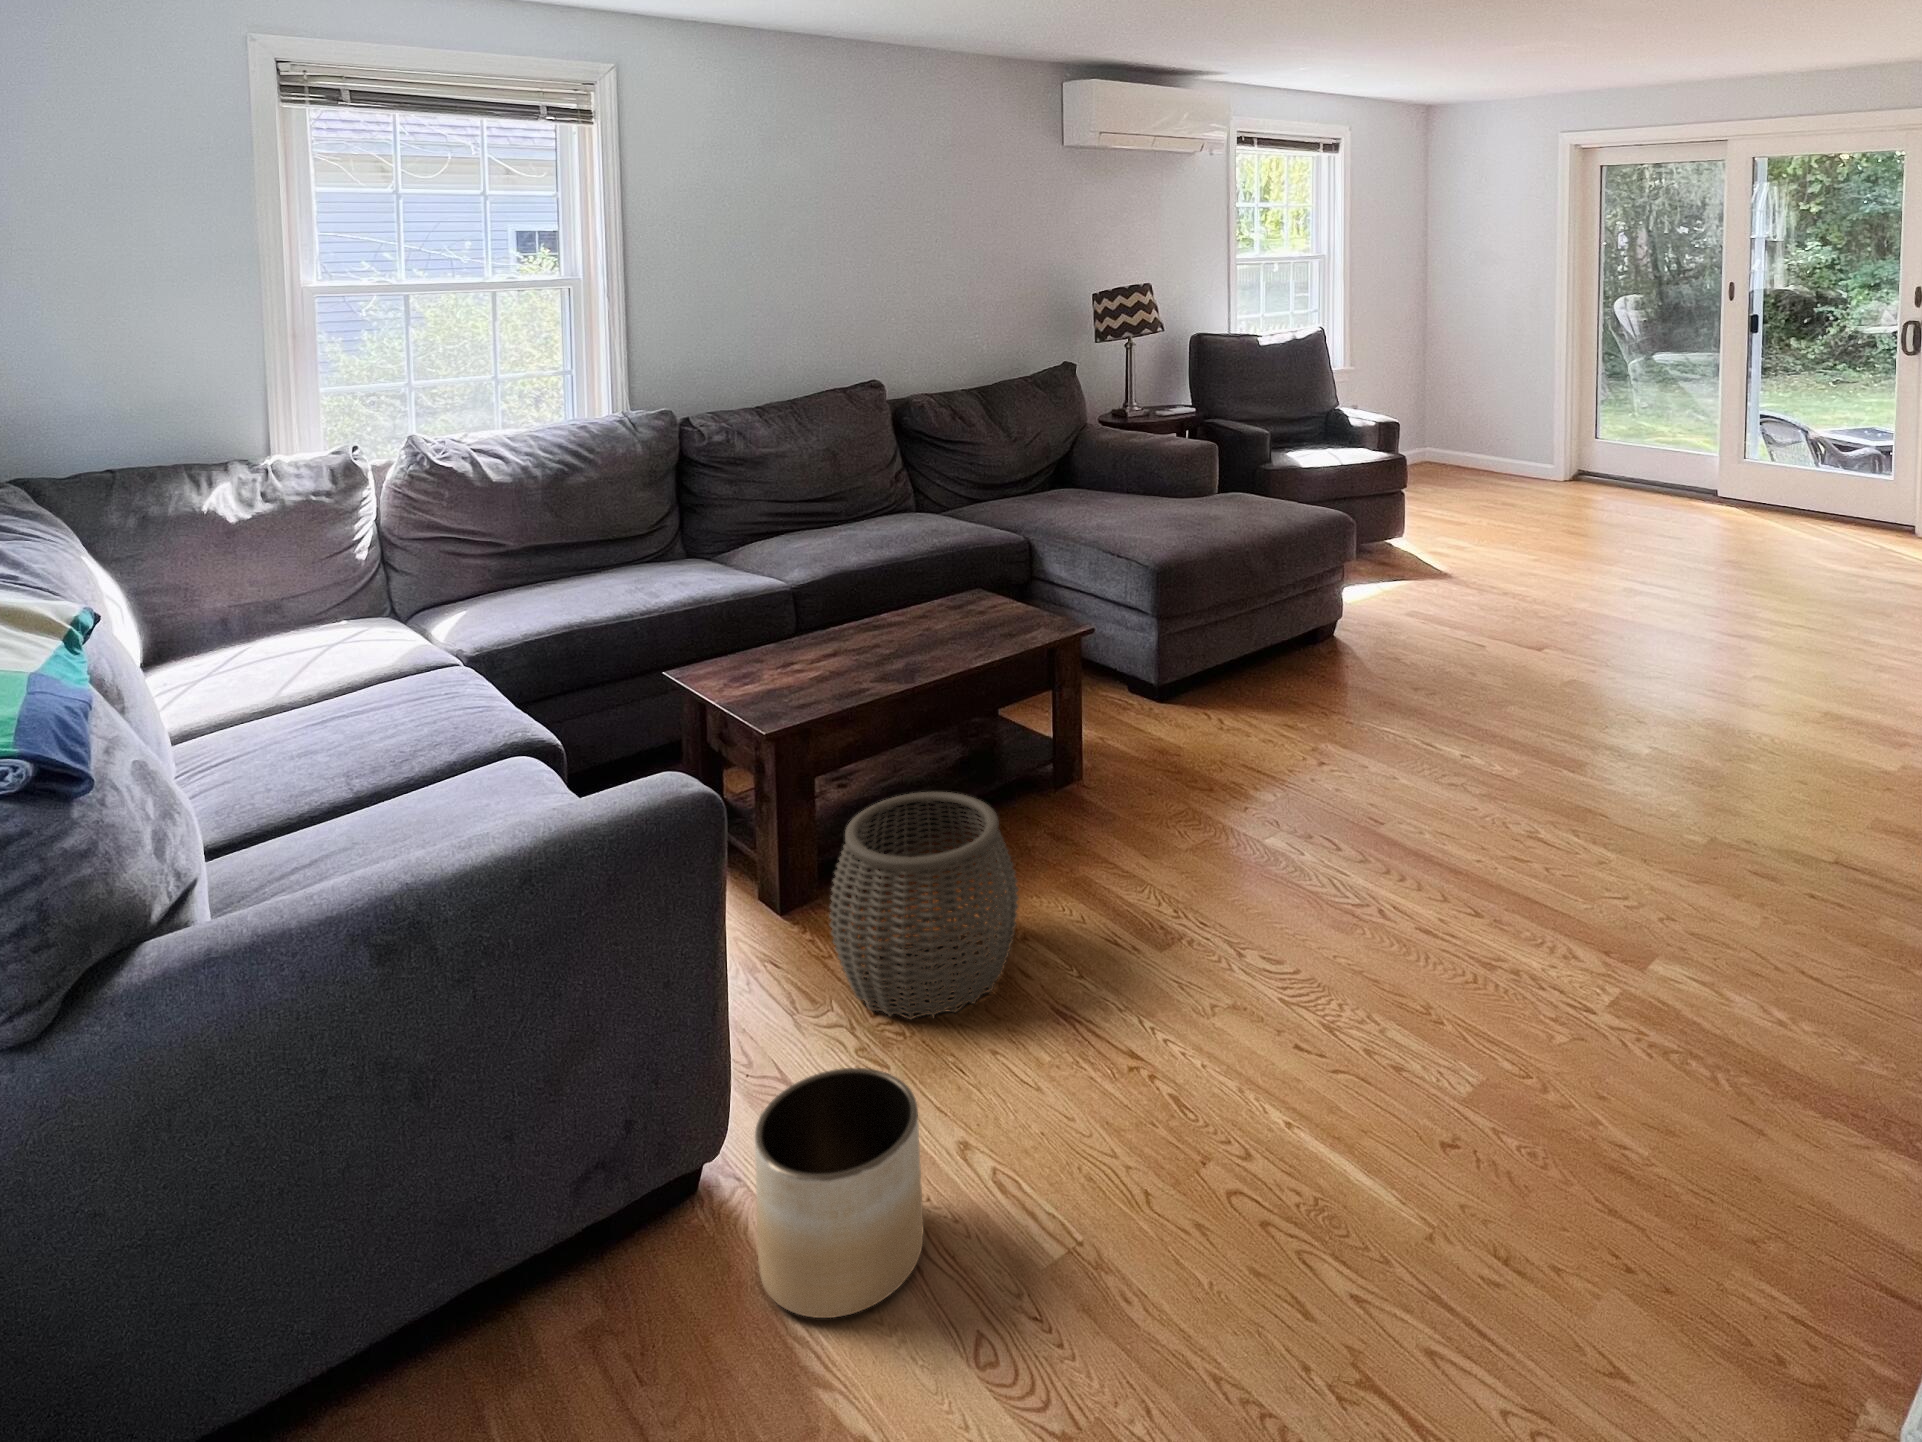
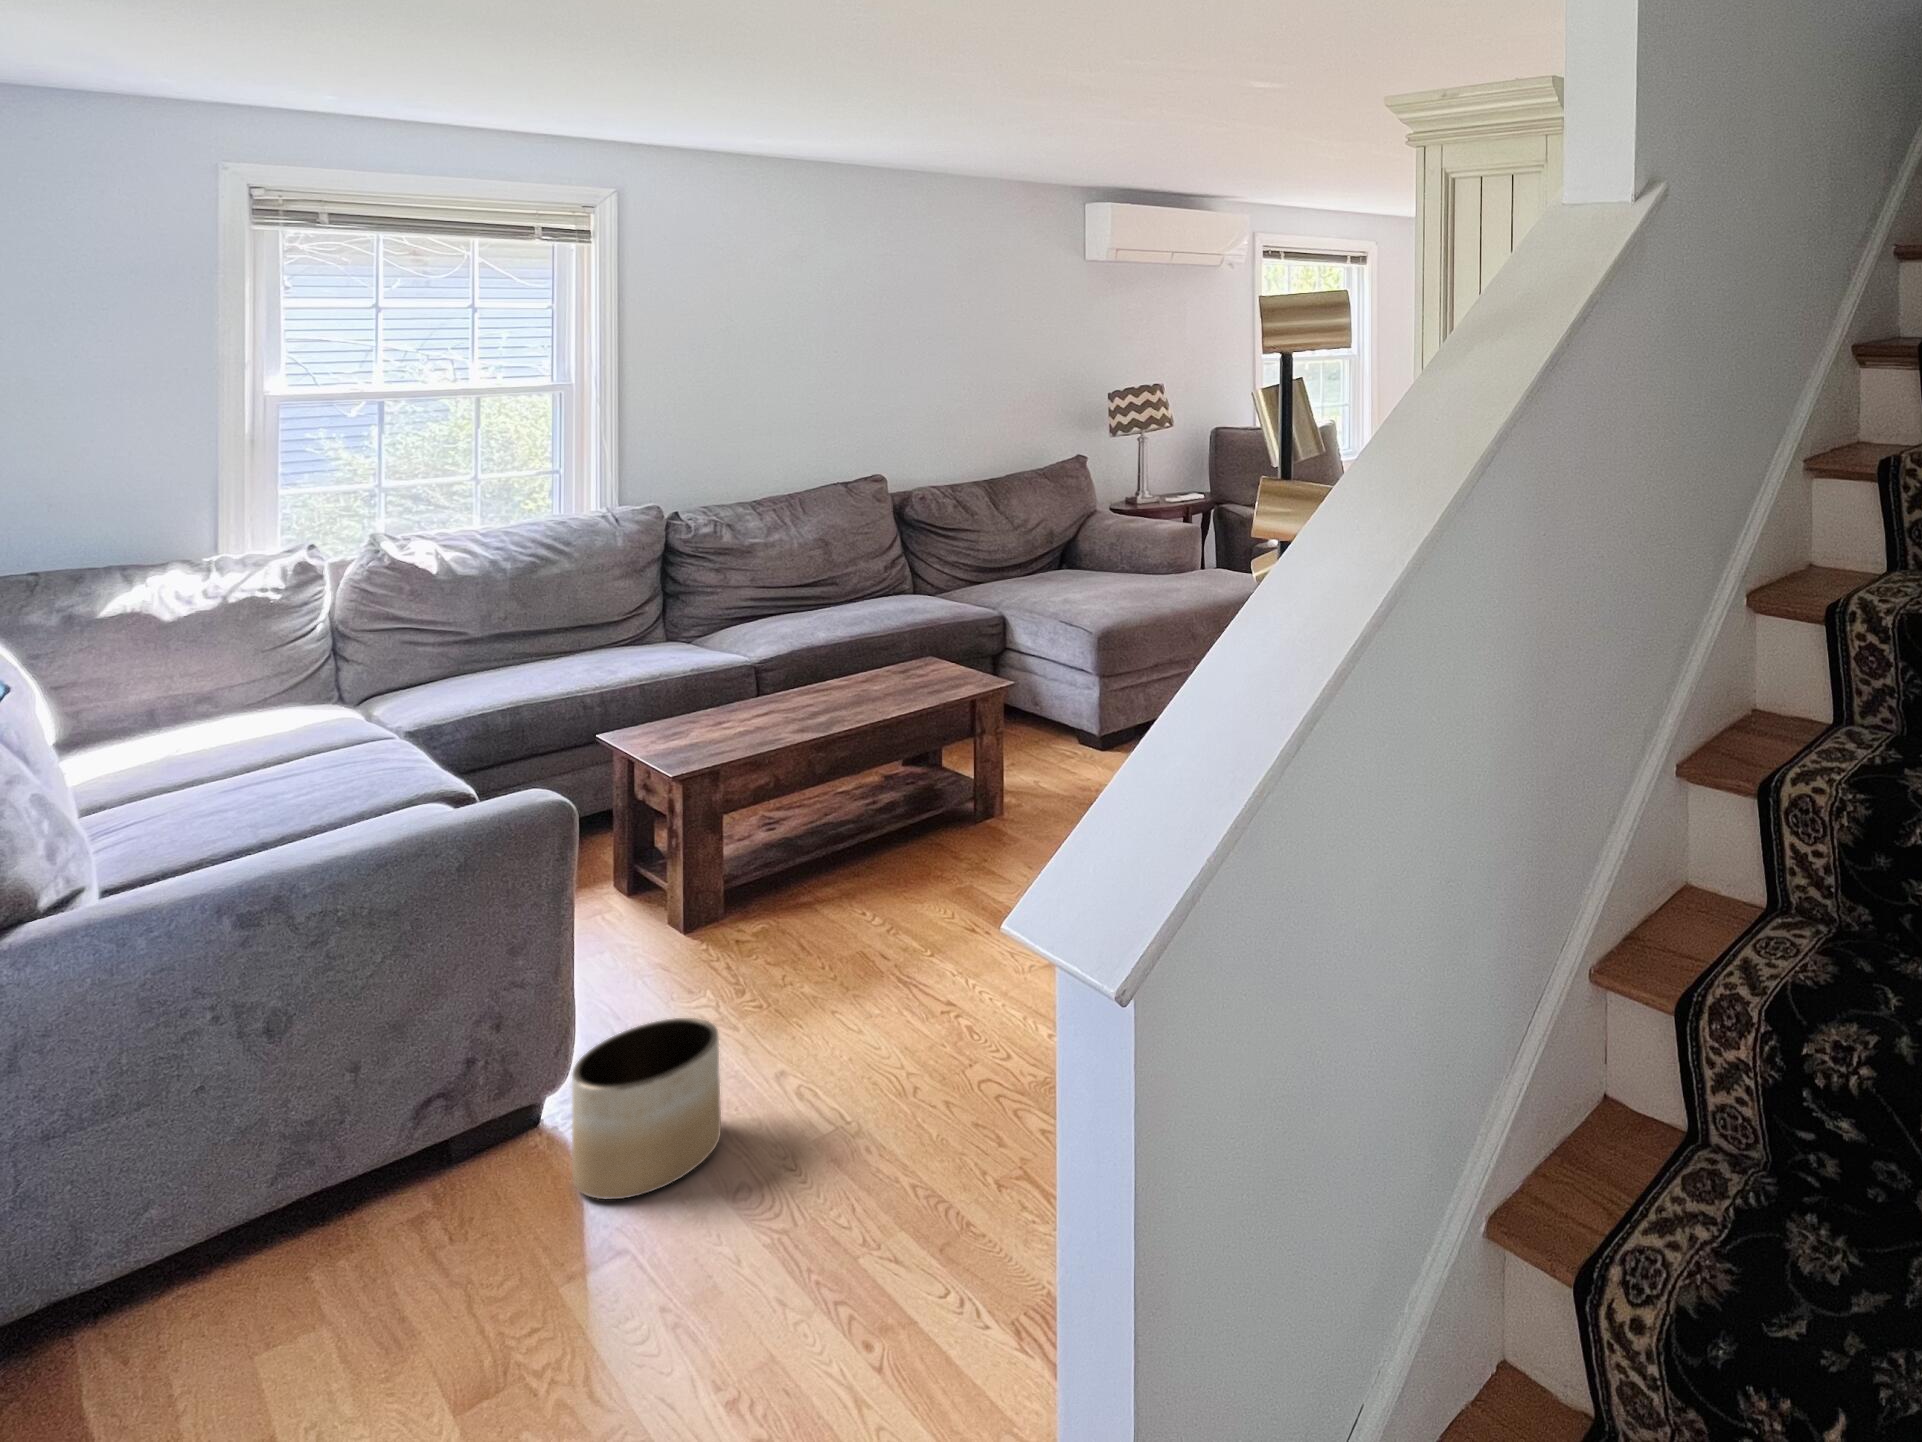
woven basket: present [829,792,1019,1019] -> none [708,819,882,1003]

